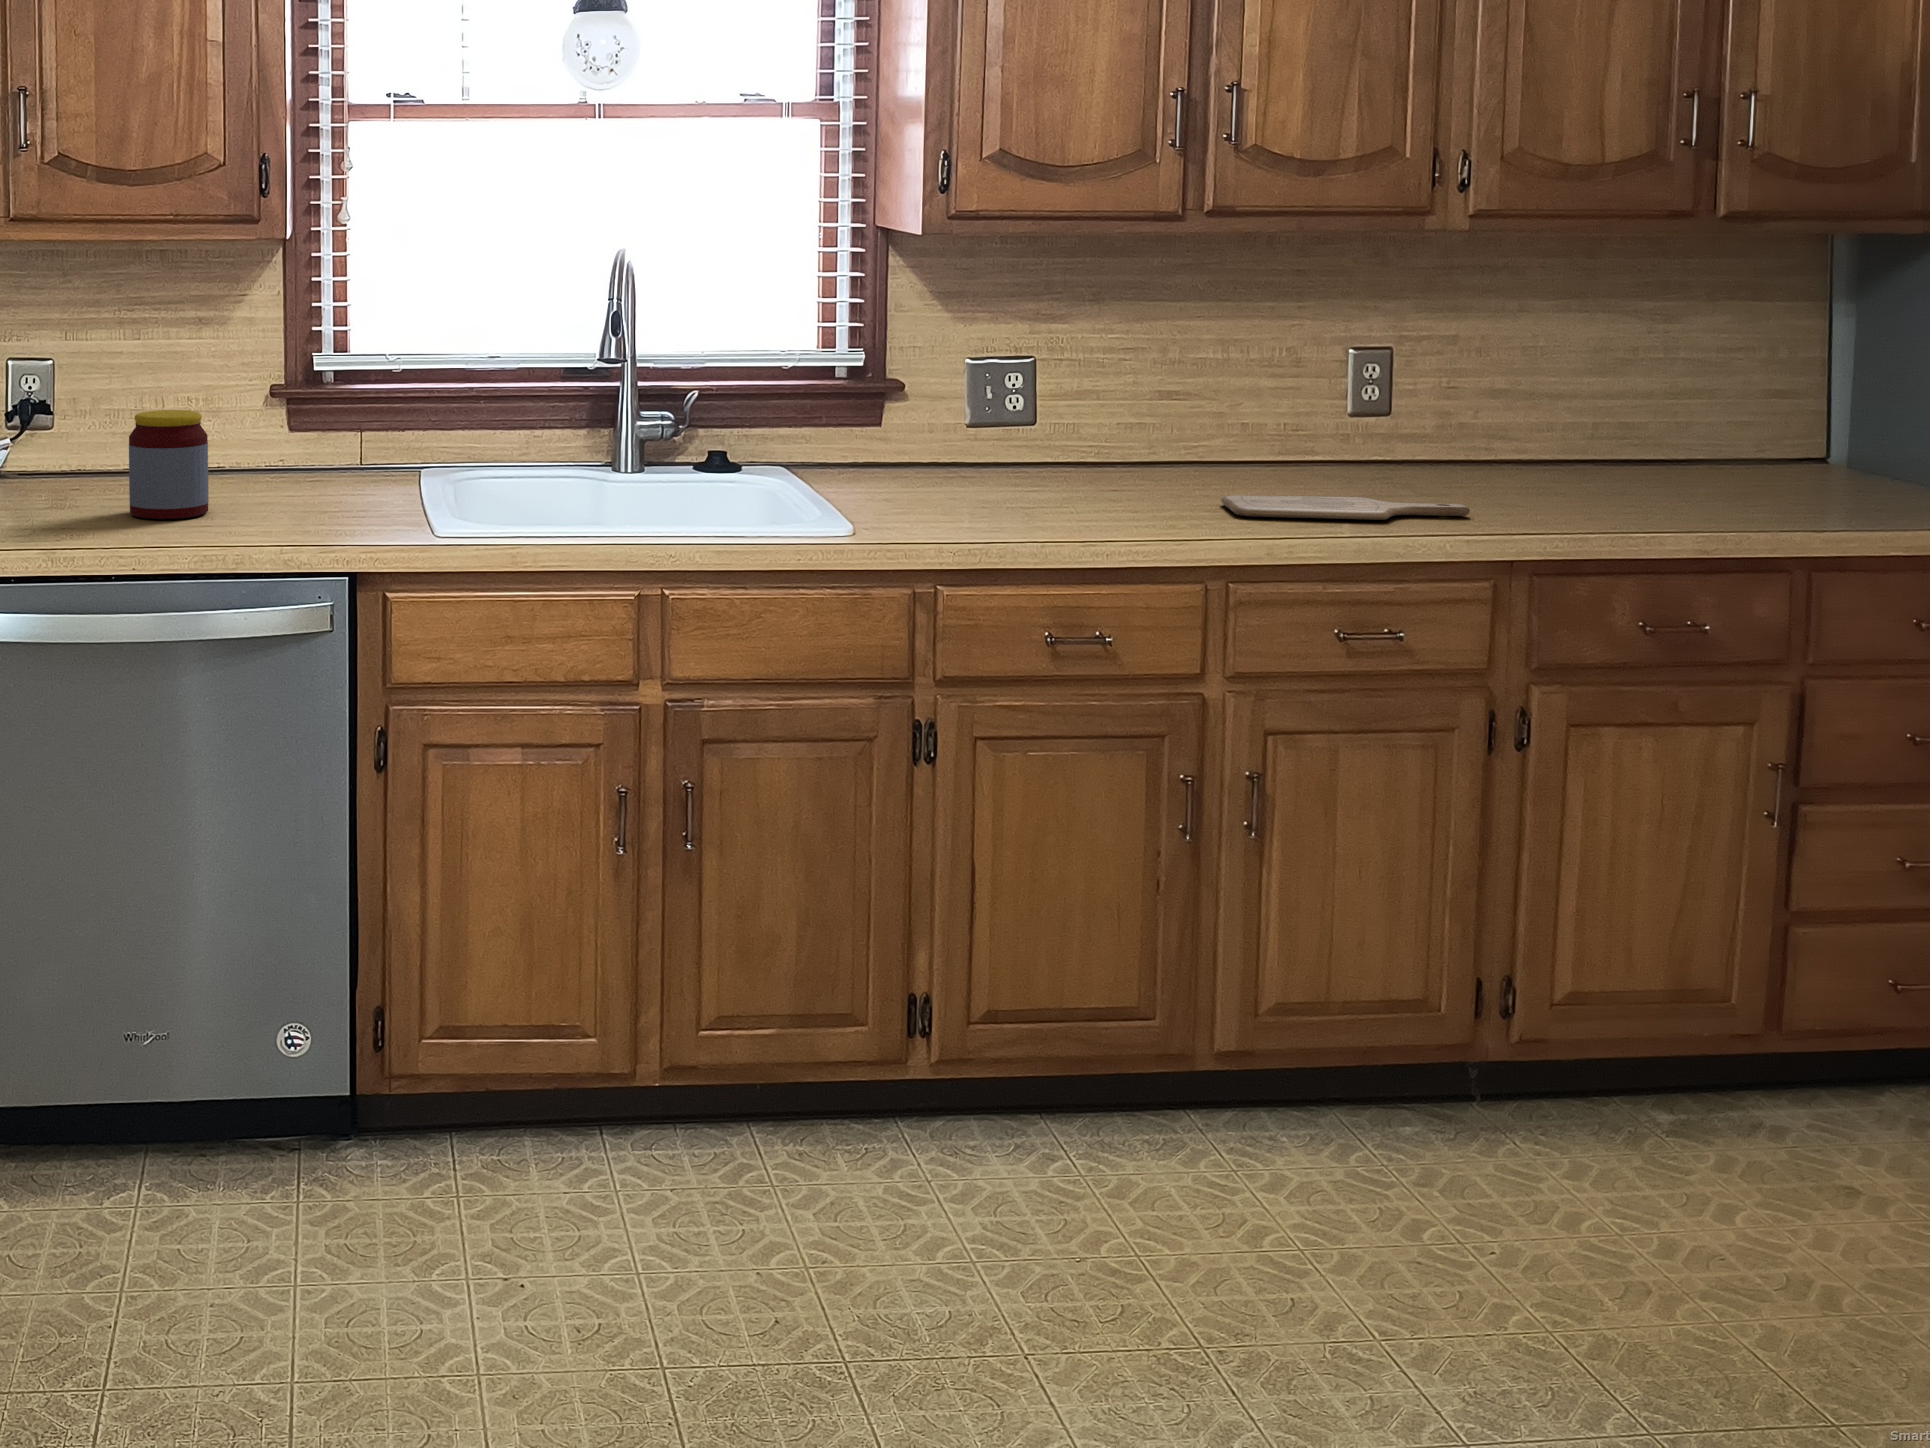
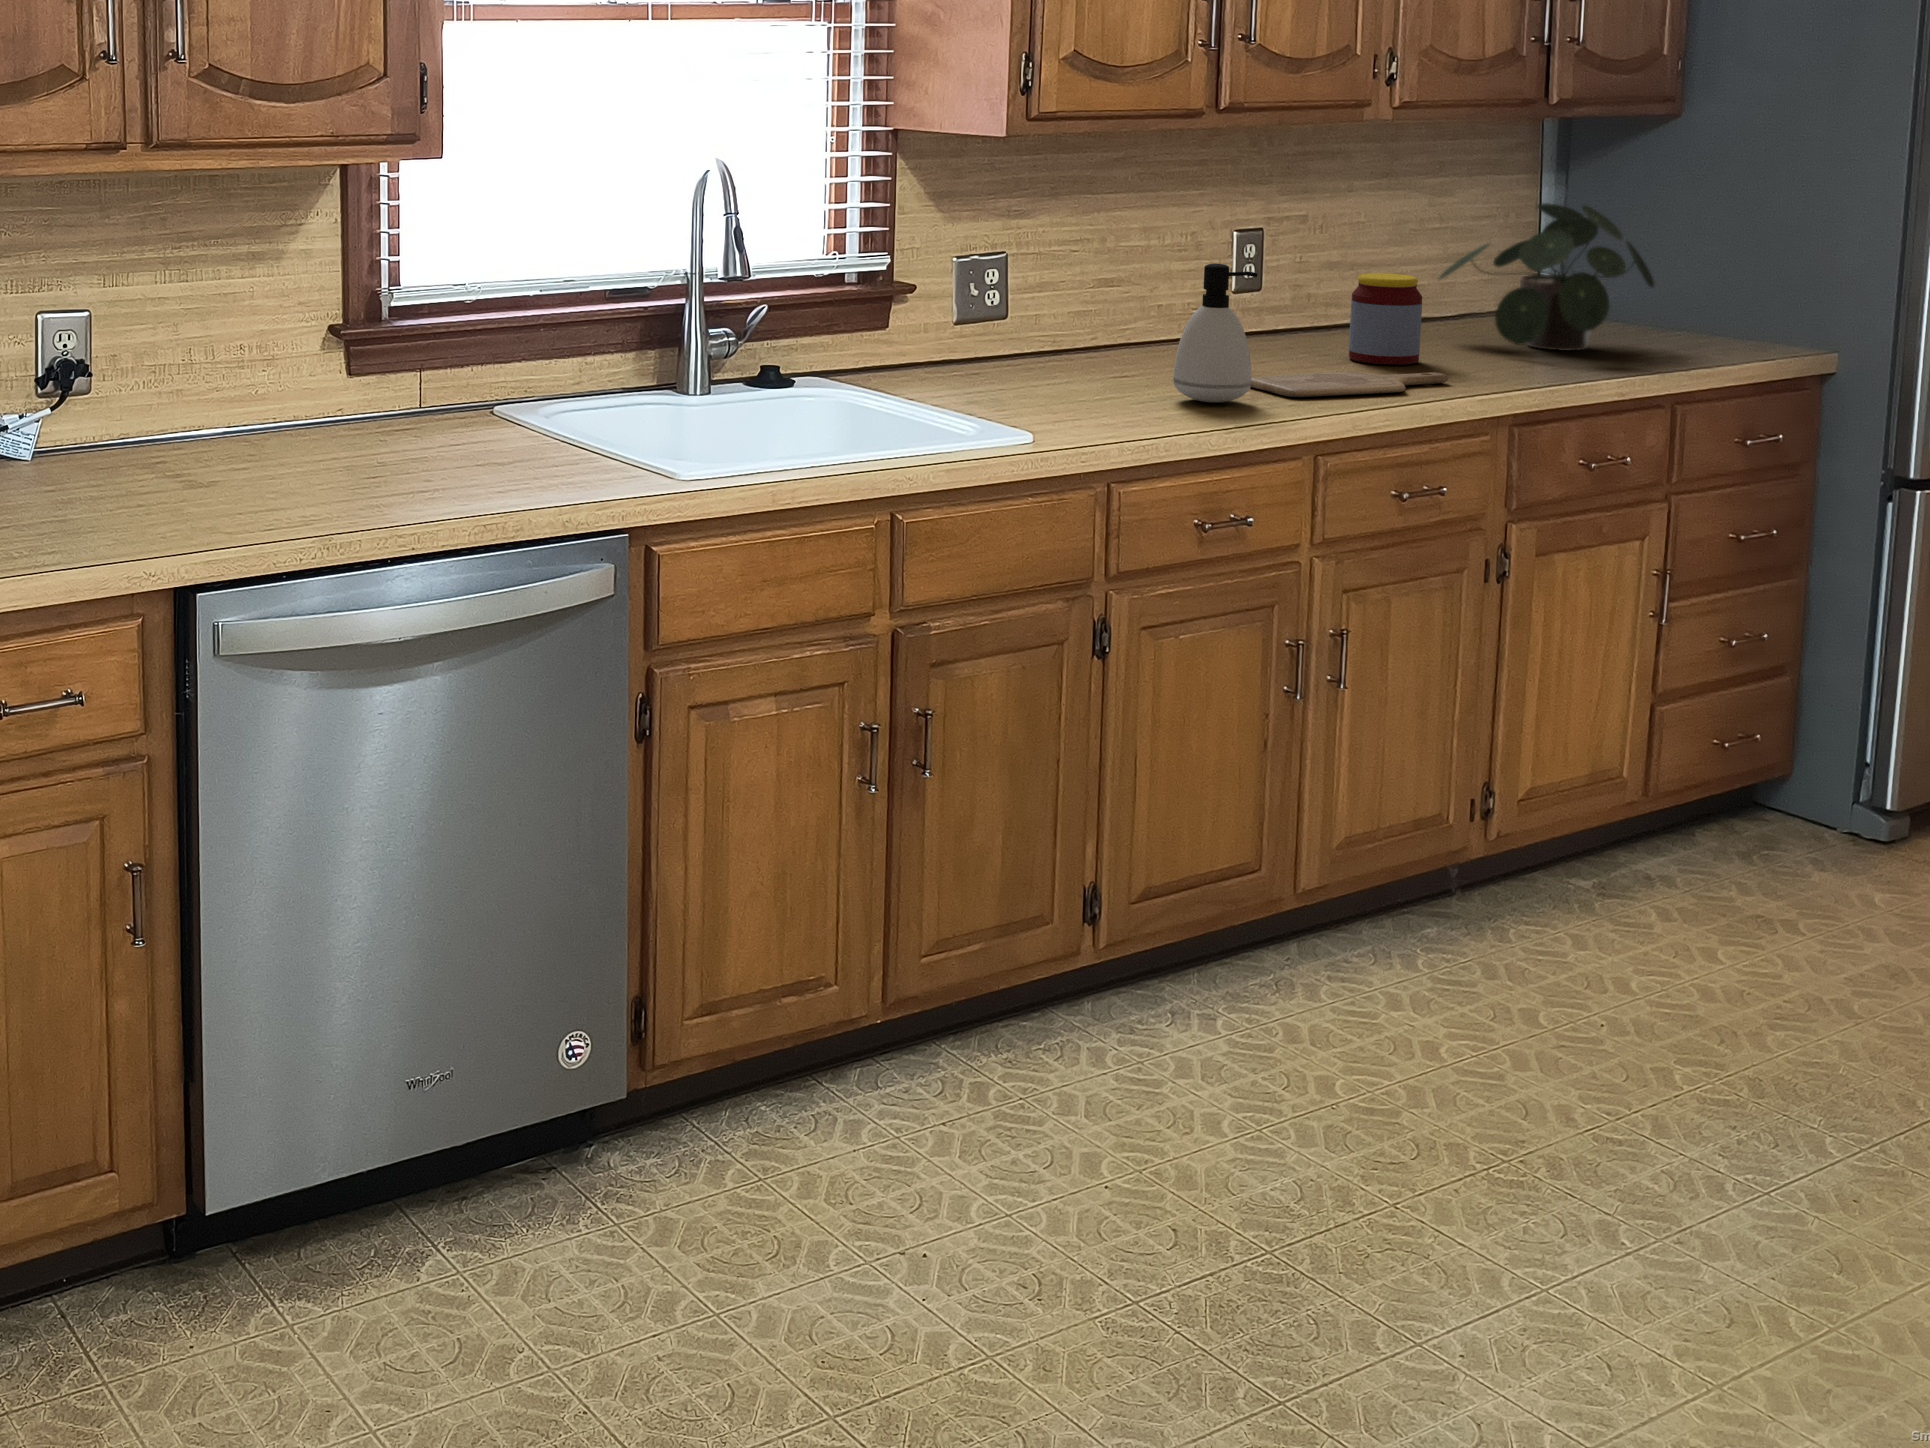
potted plant: none [1594,327,1854,499] -> present [1438,203,1655,350]
soap dispenser: none [1098,368,1179,514] -> present [1173,263,1257,402]
jar: present [129,410,209,519] -> present [1349,273,1422,365]

